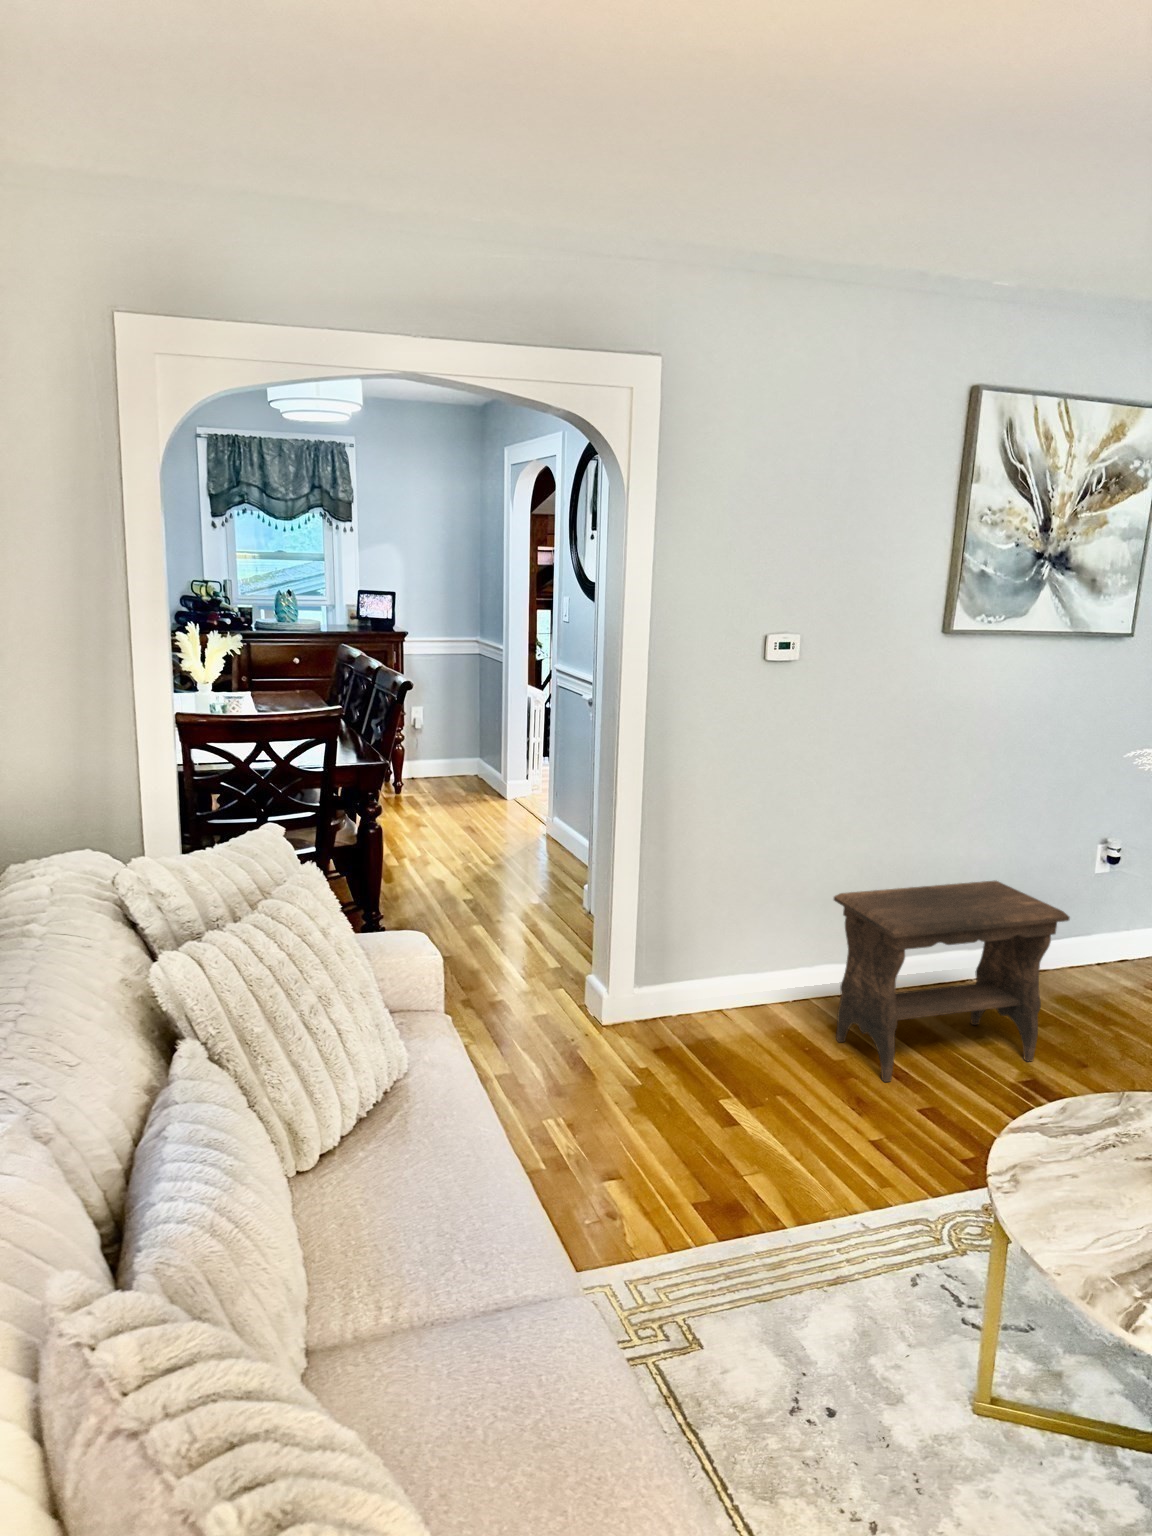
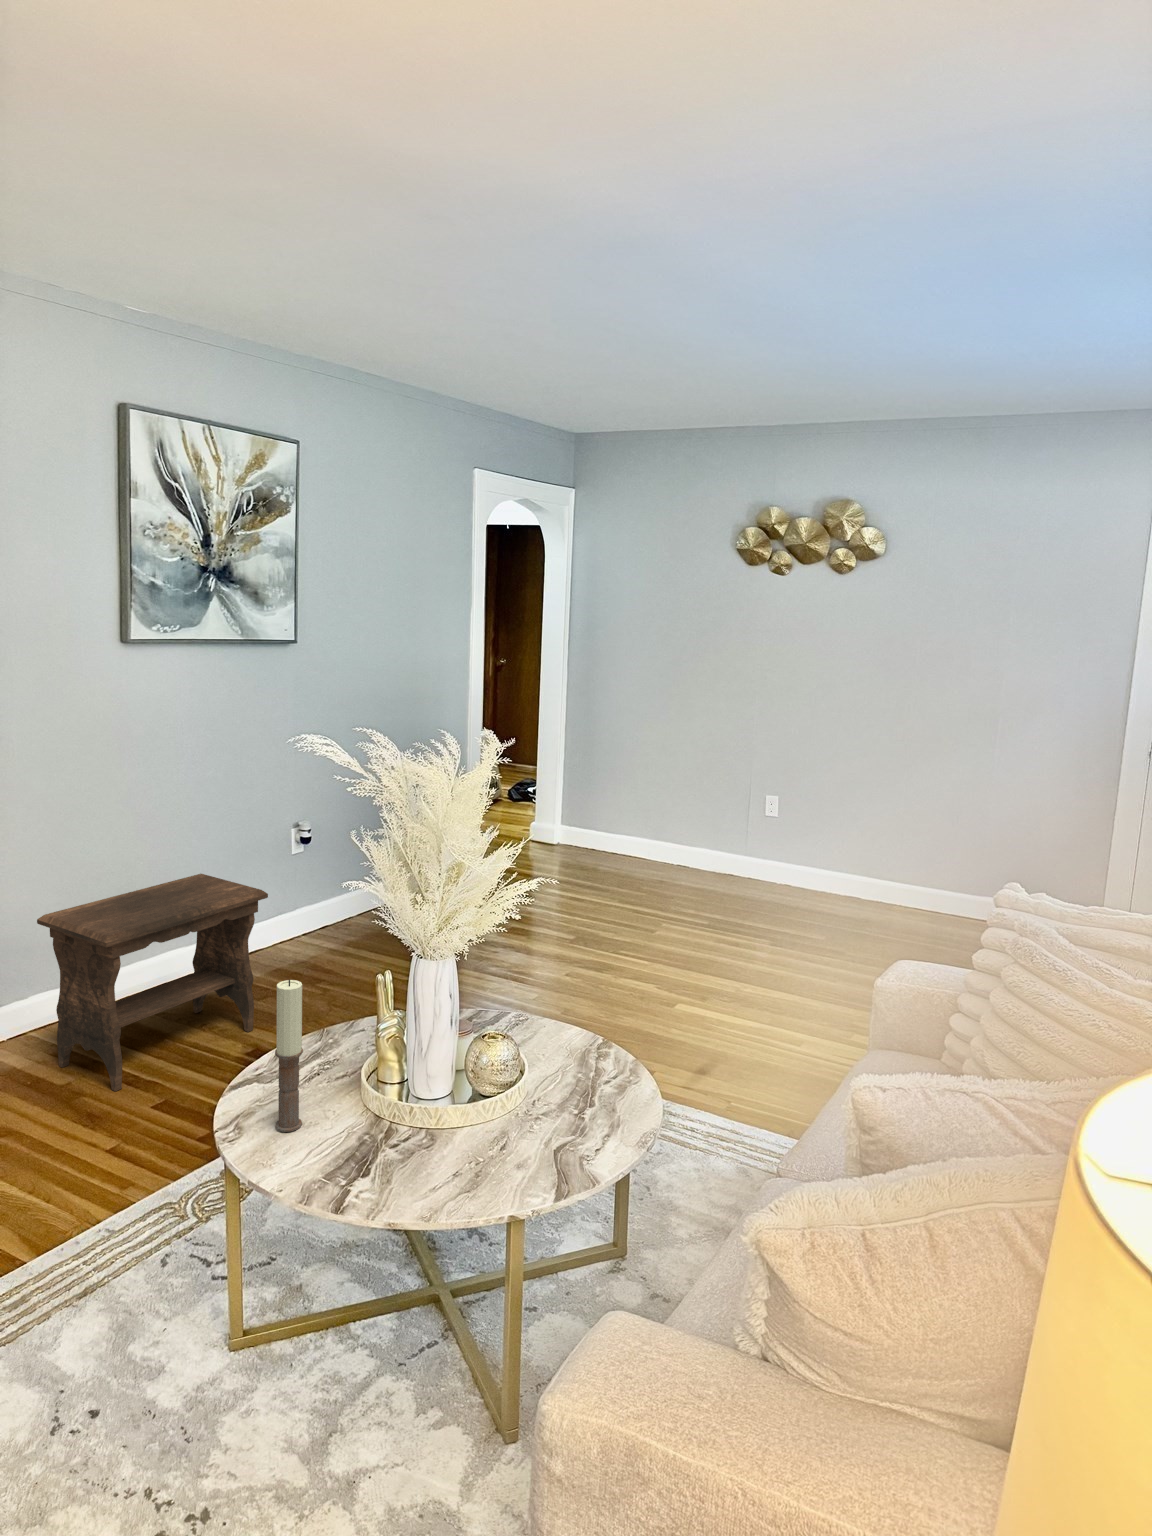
candle: none [1060,1030,1116,1209] -> present [275,980,303,1132]

